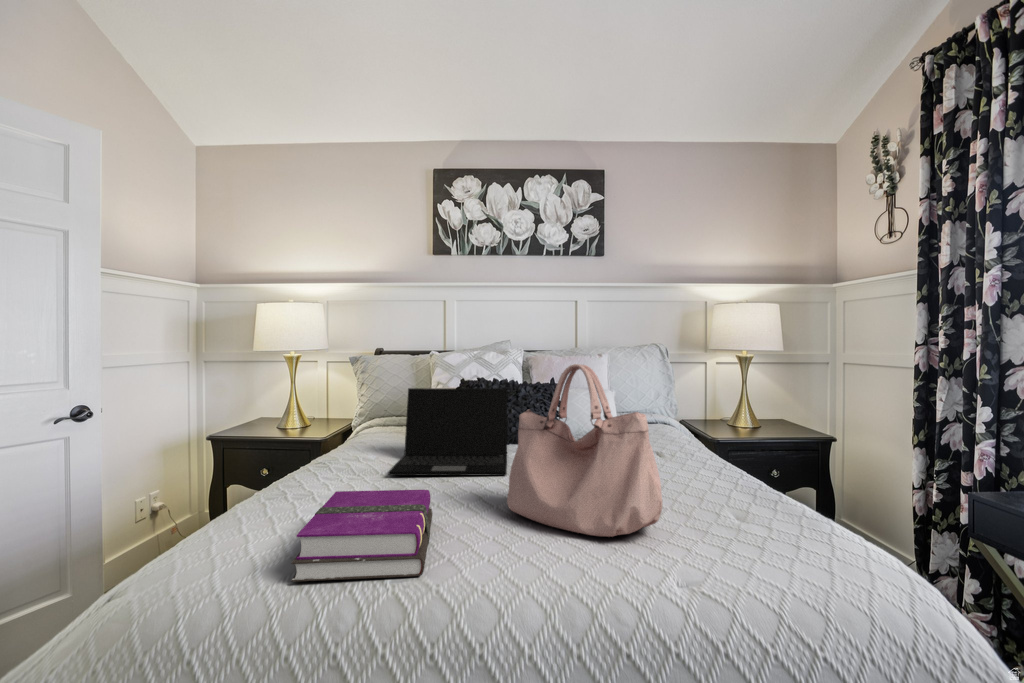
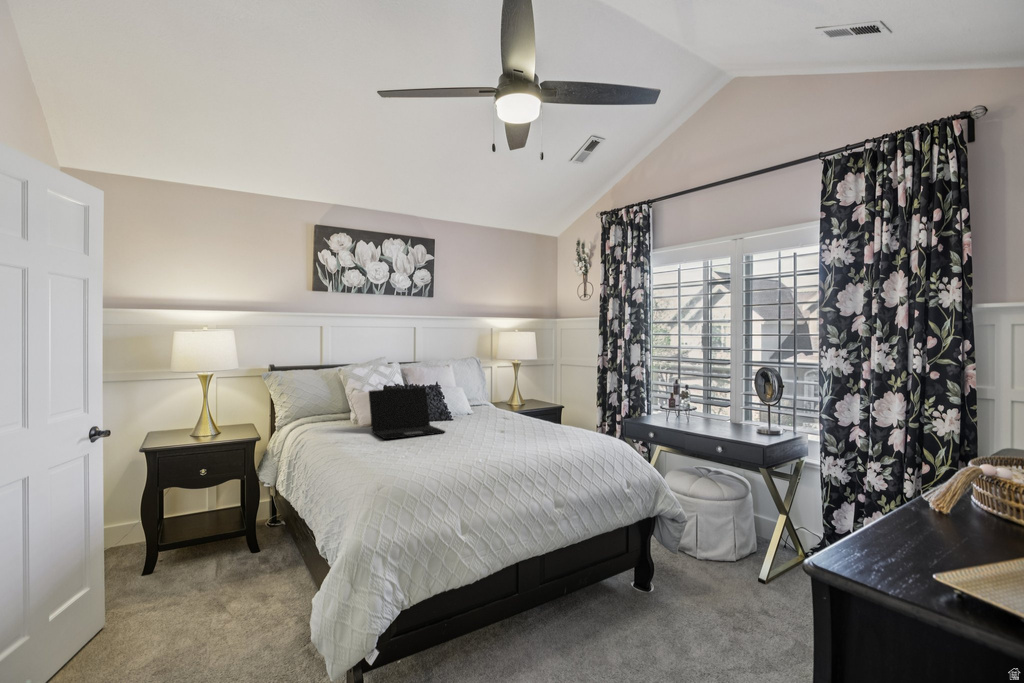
handbag: present [507,364,663,537] -> none [469,375,542,445]
hardback book: present [291,490,433,582] -> none [402,436,476,470]

